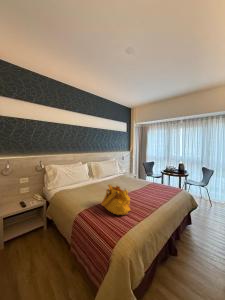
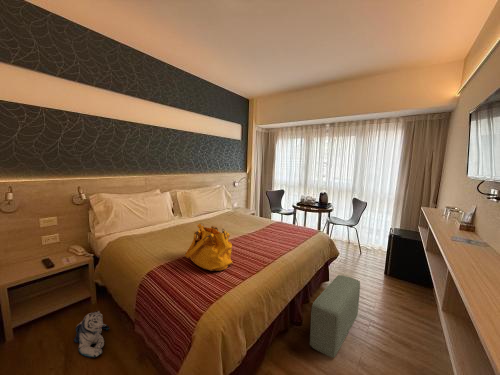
pouf: none [184,220,215,281] -> present [310,275,360,357]
plush toy: none [35,236,55,267] -> present [74,311,110,358]

